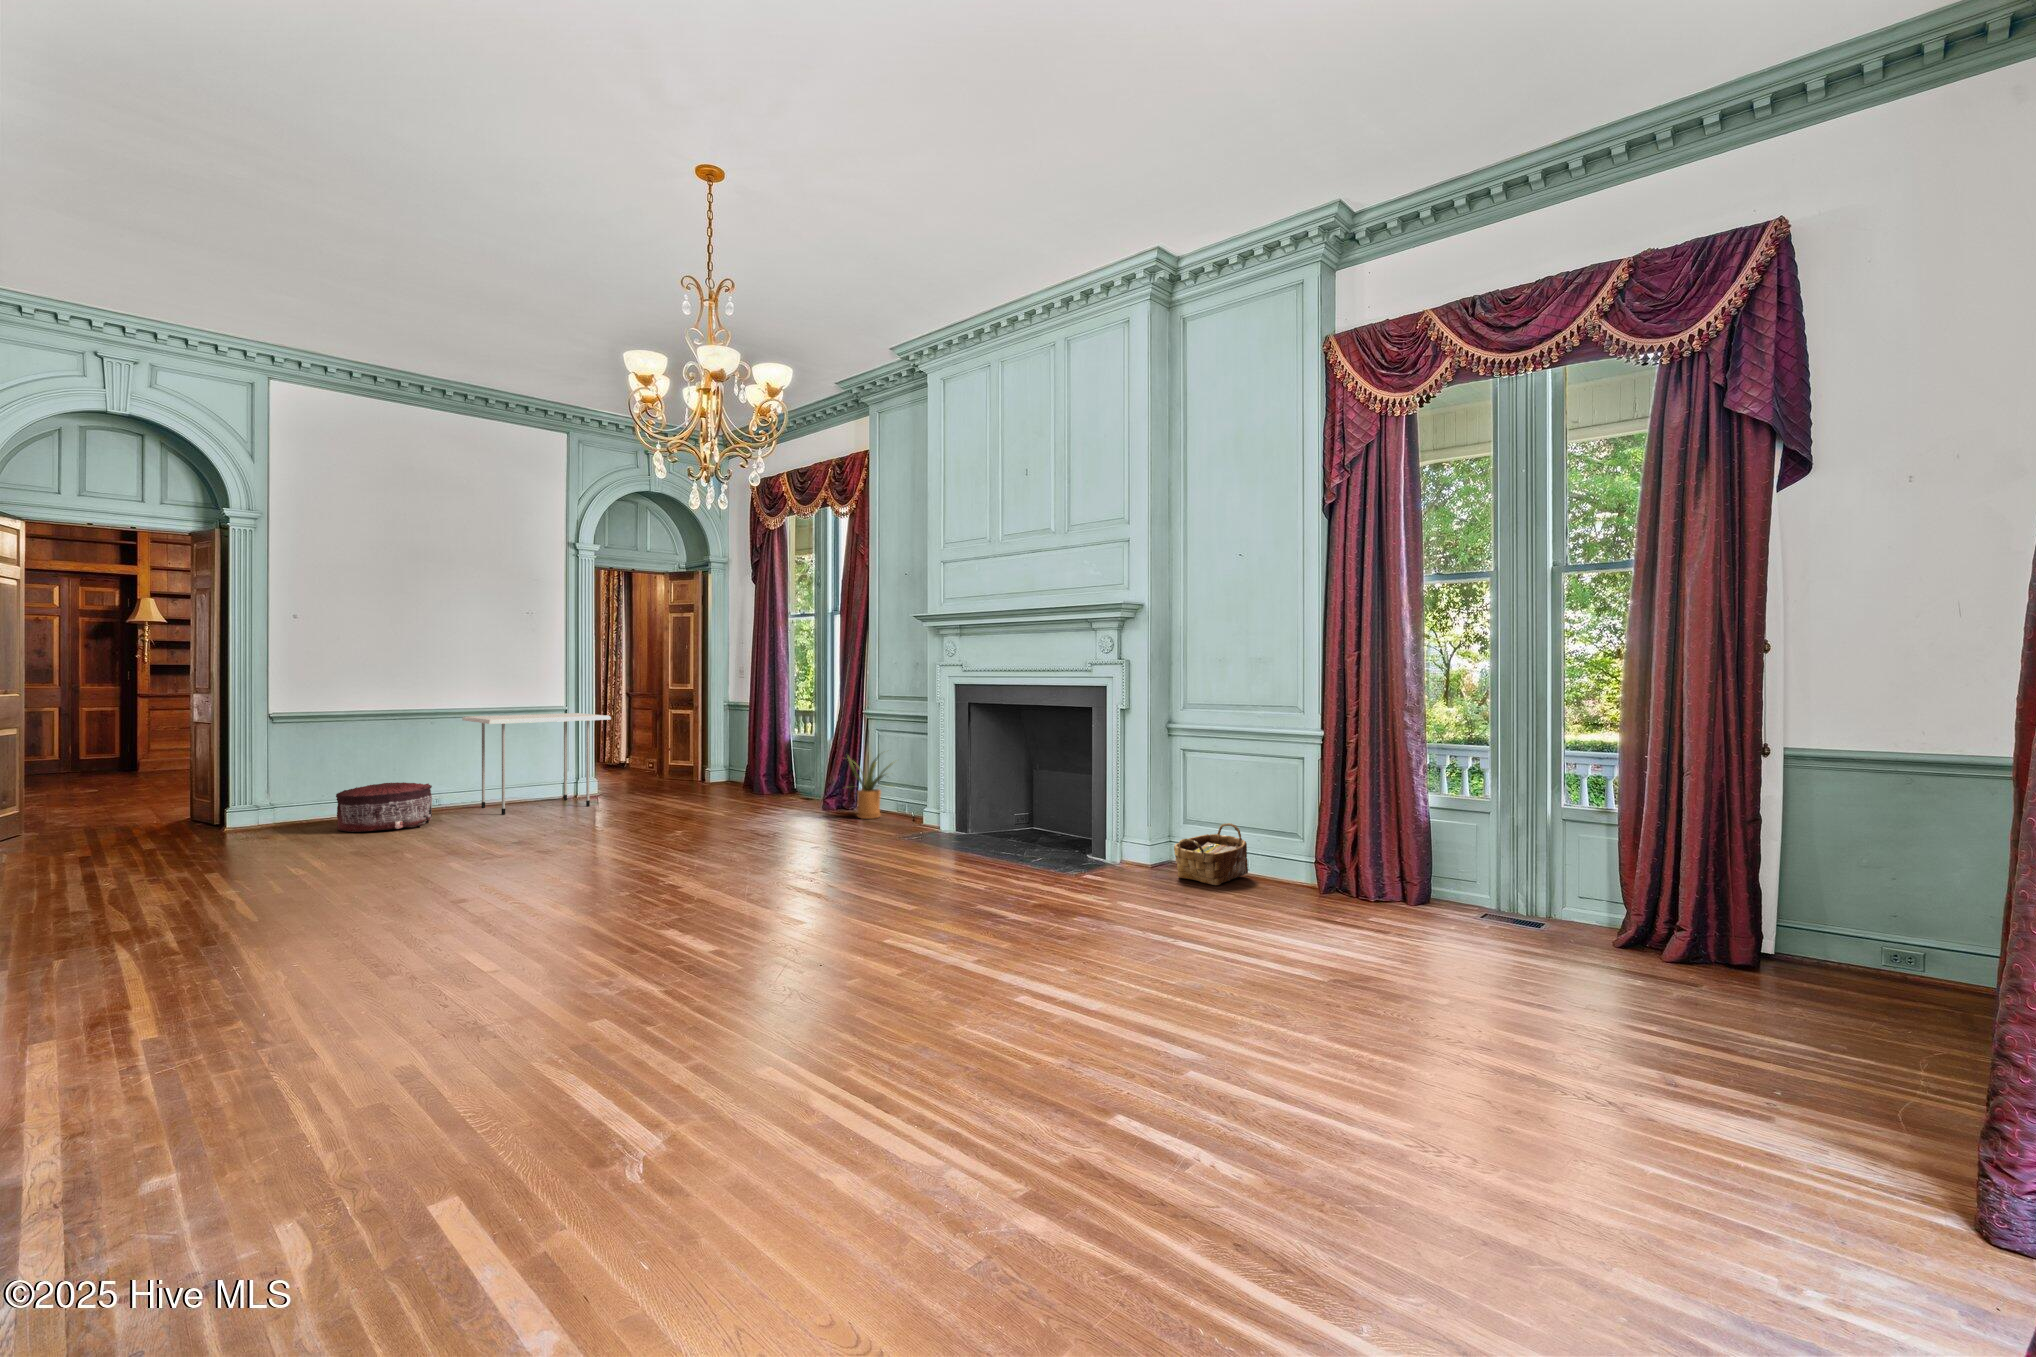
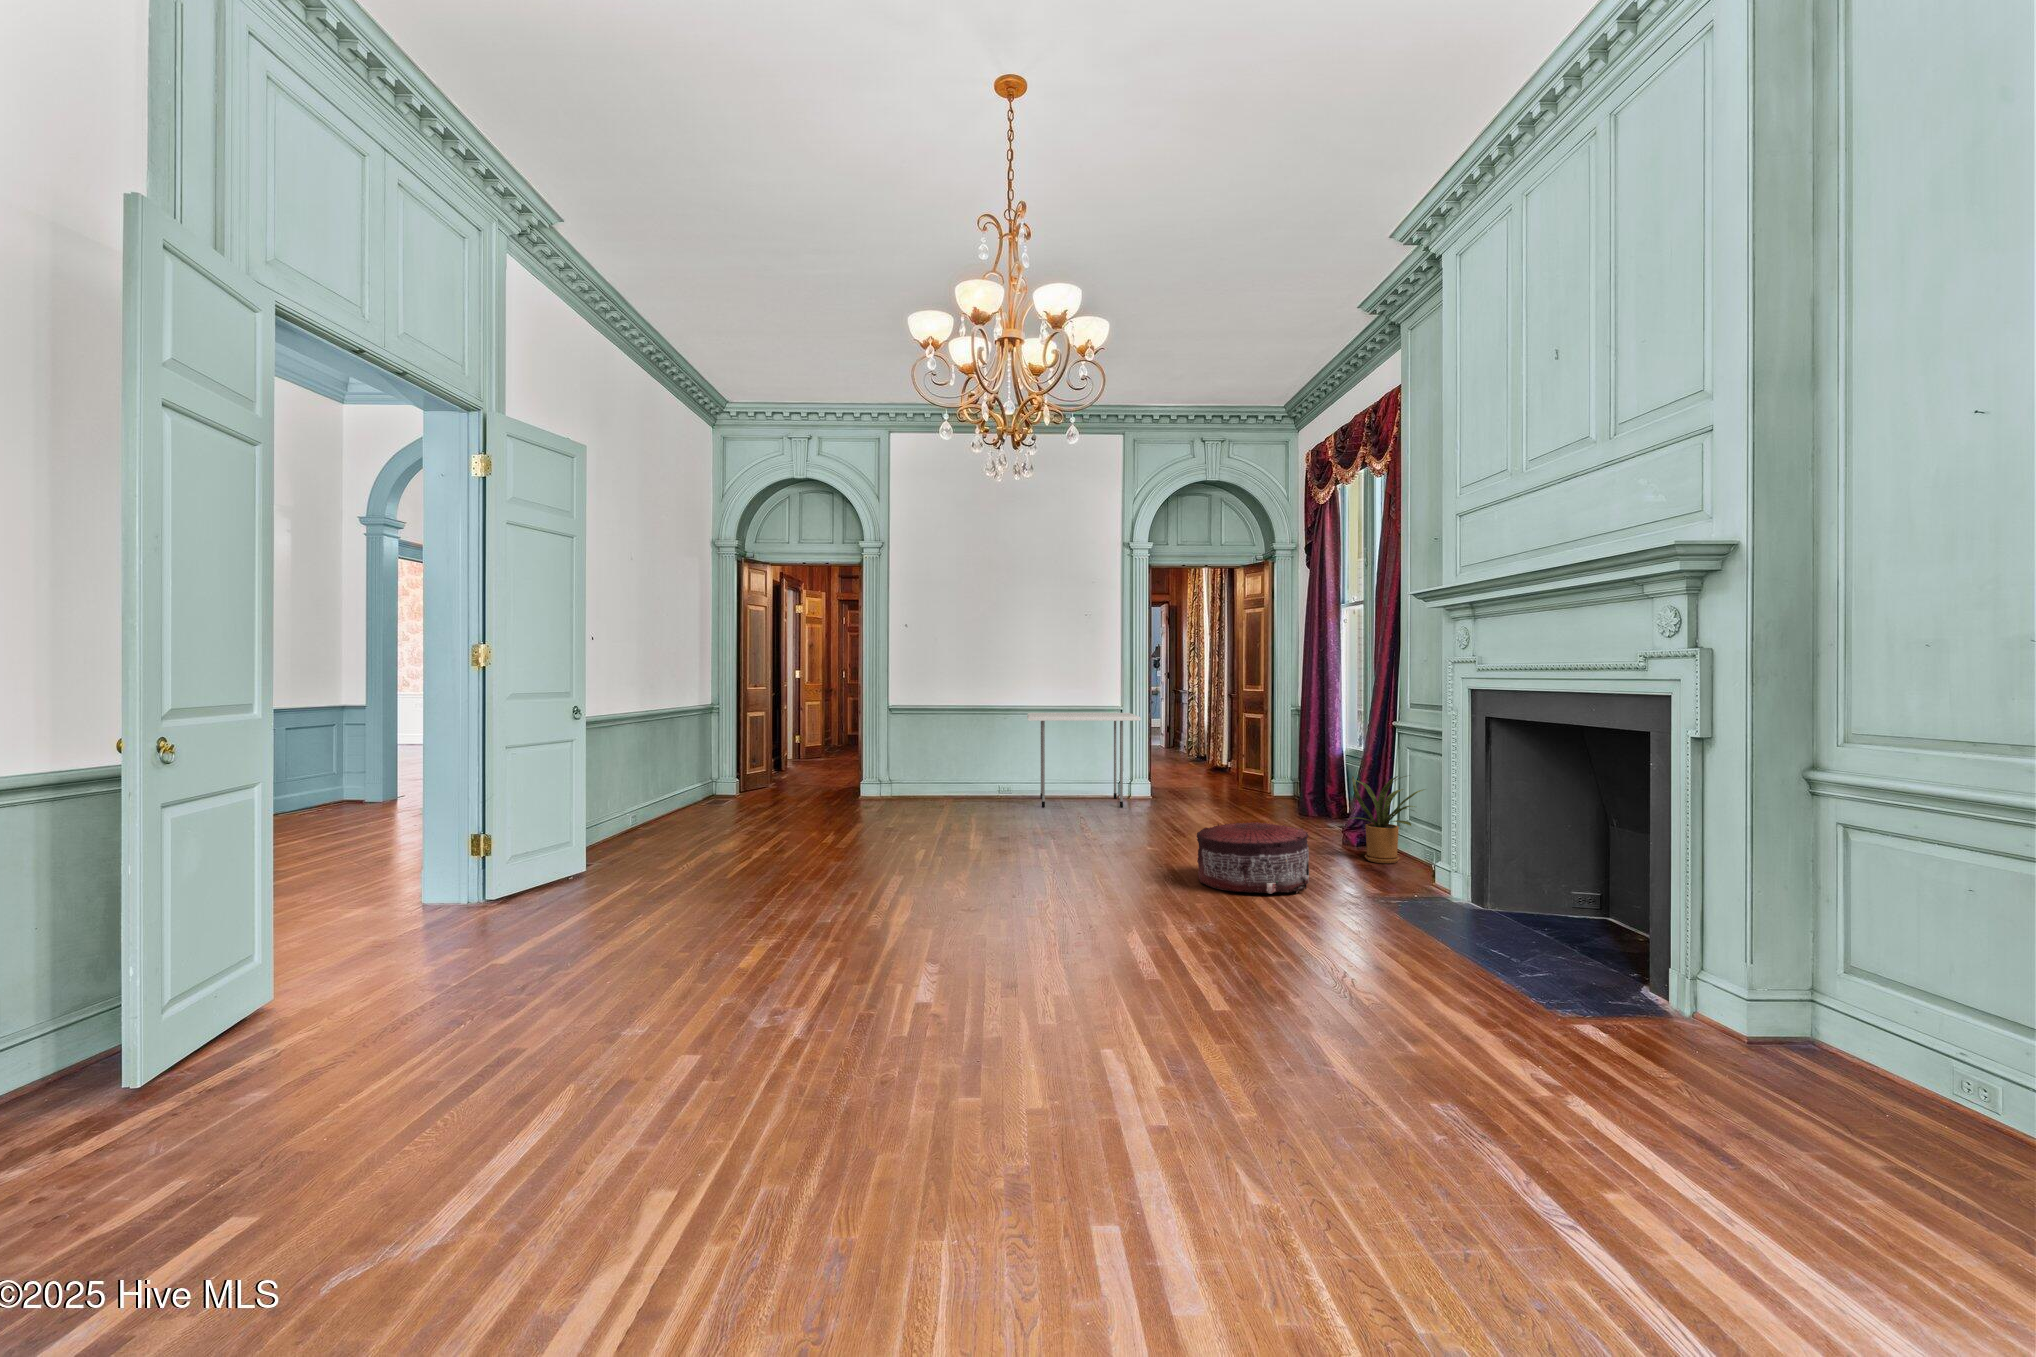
pouf: present [336,782,432,832] -> present [1197,822,1309,894]
woven basket: present [1174,823,1248,885] -> none [1770,995,1989,1129]

